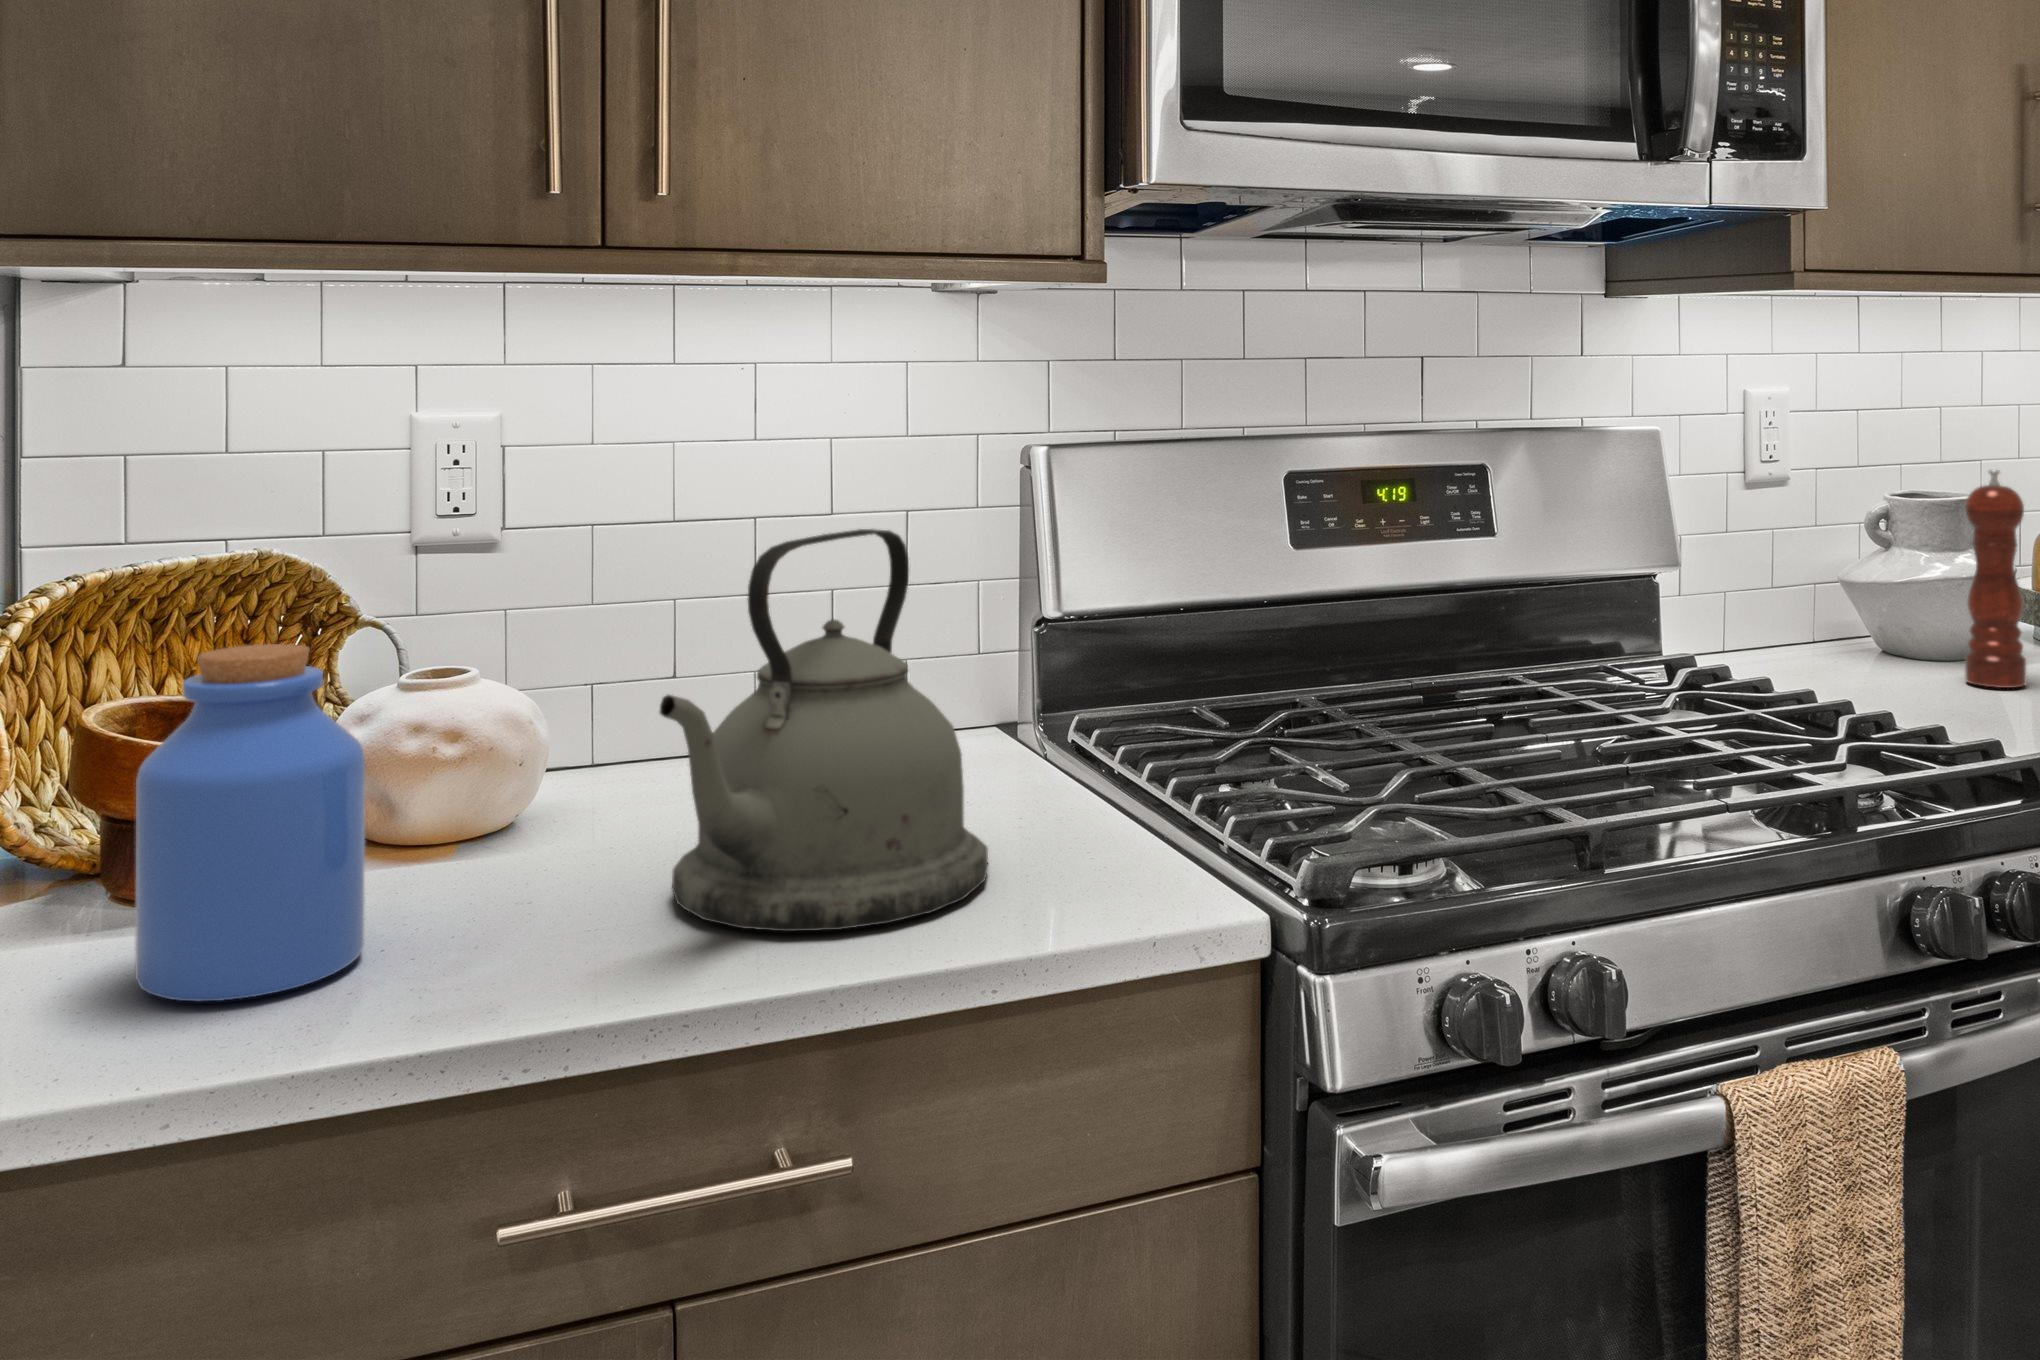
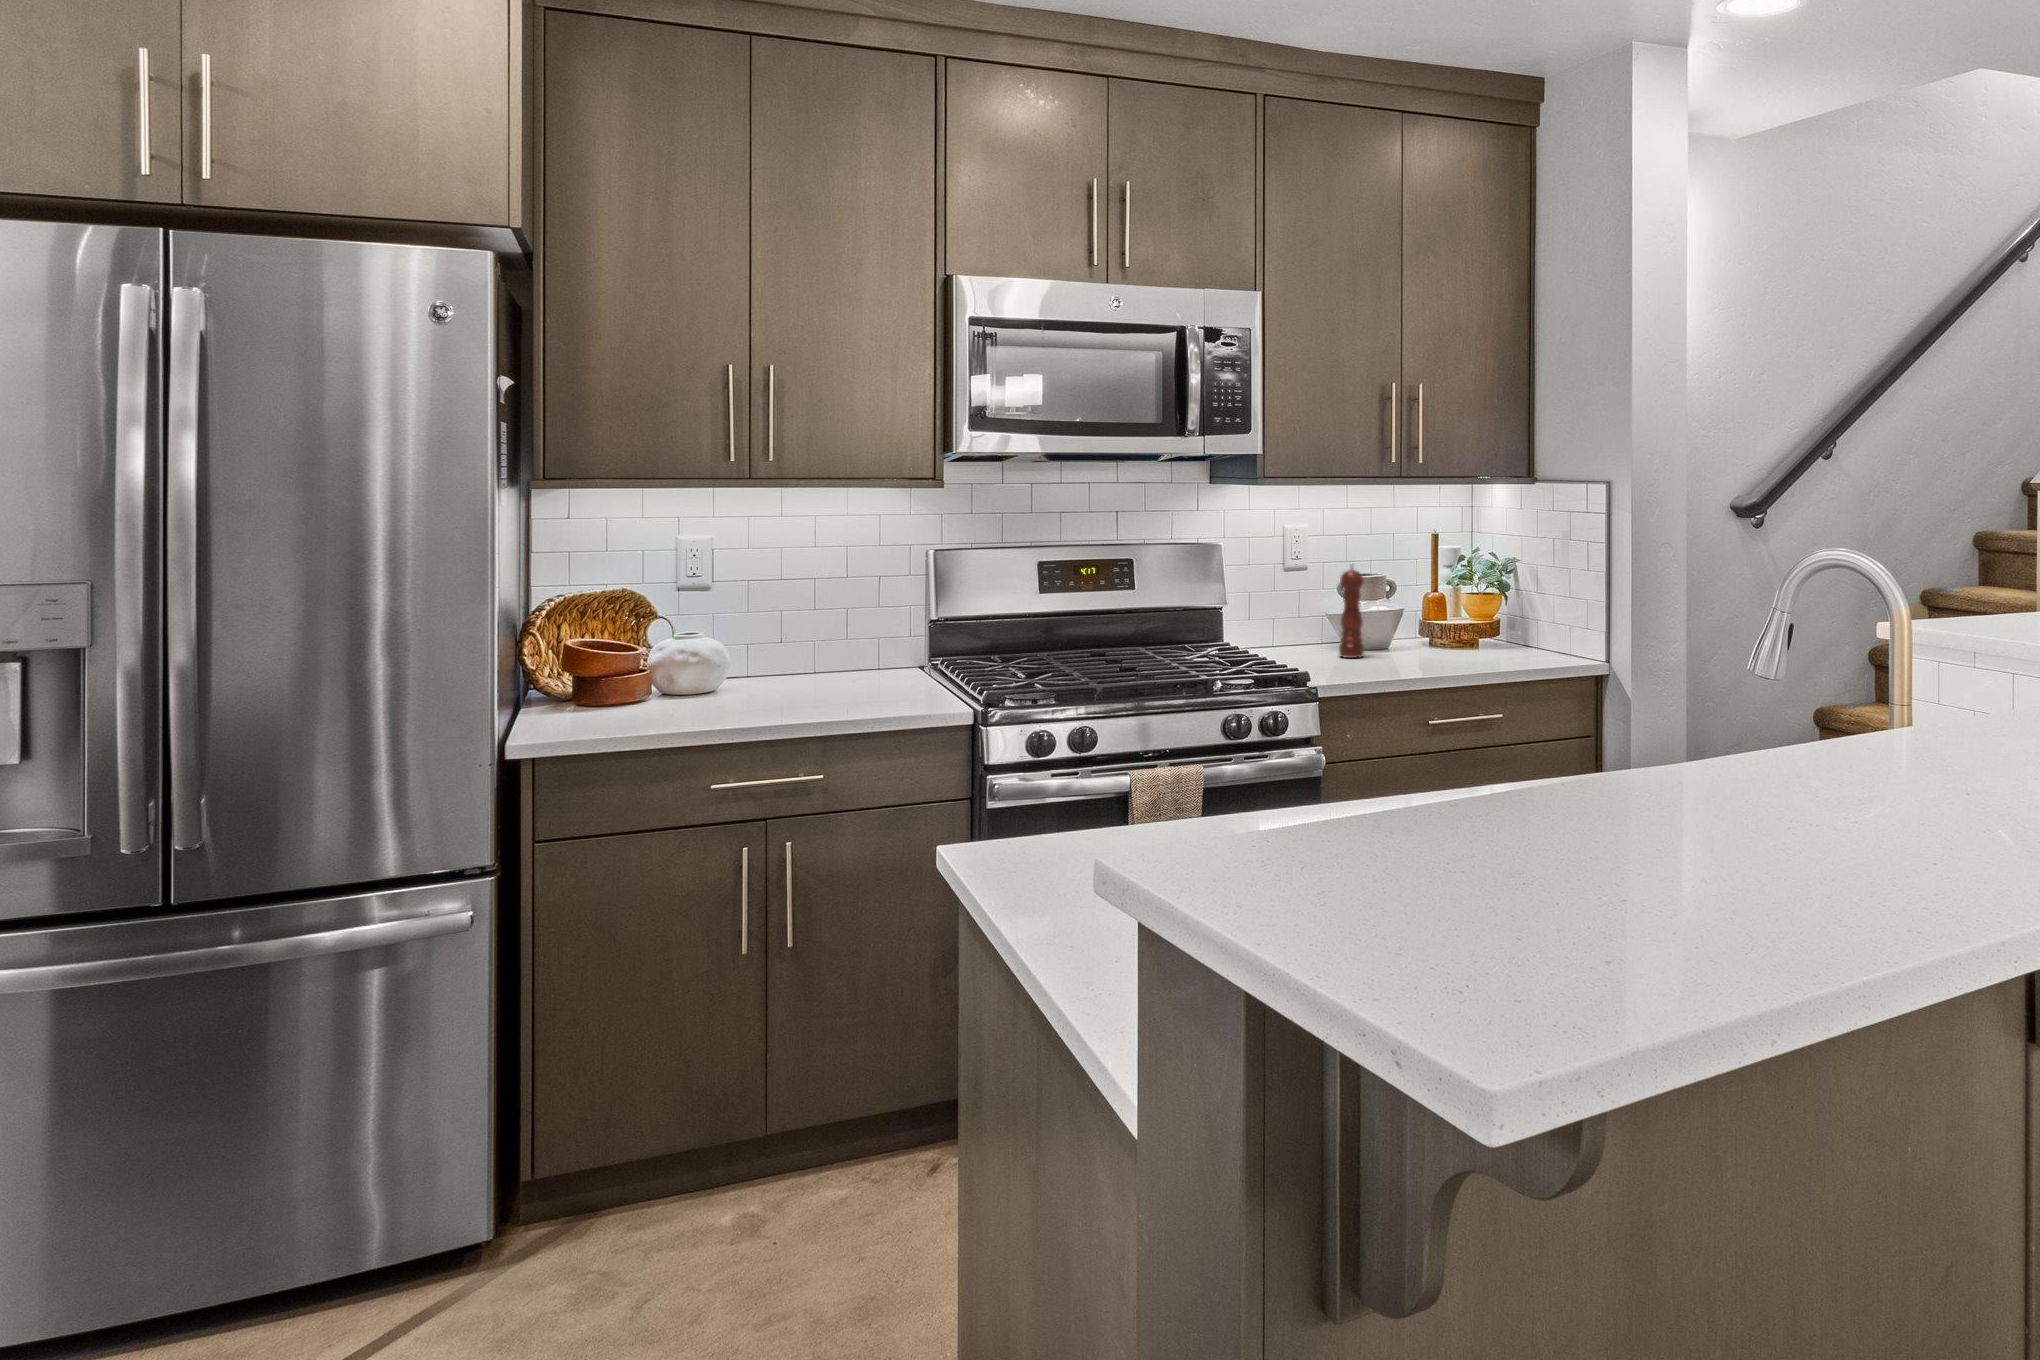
kettle: present [660,529,988,931] -> none [768,581,884,711]
jar: present [135,644,365,1001] -> none [603,615,672,723]

